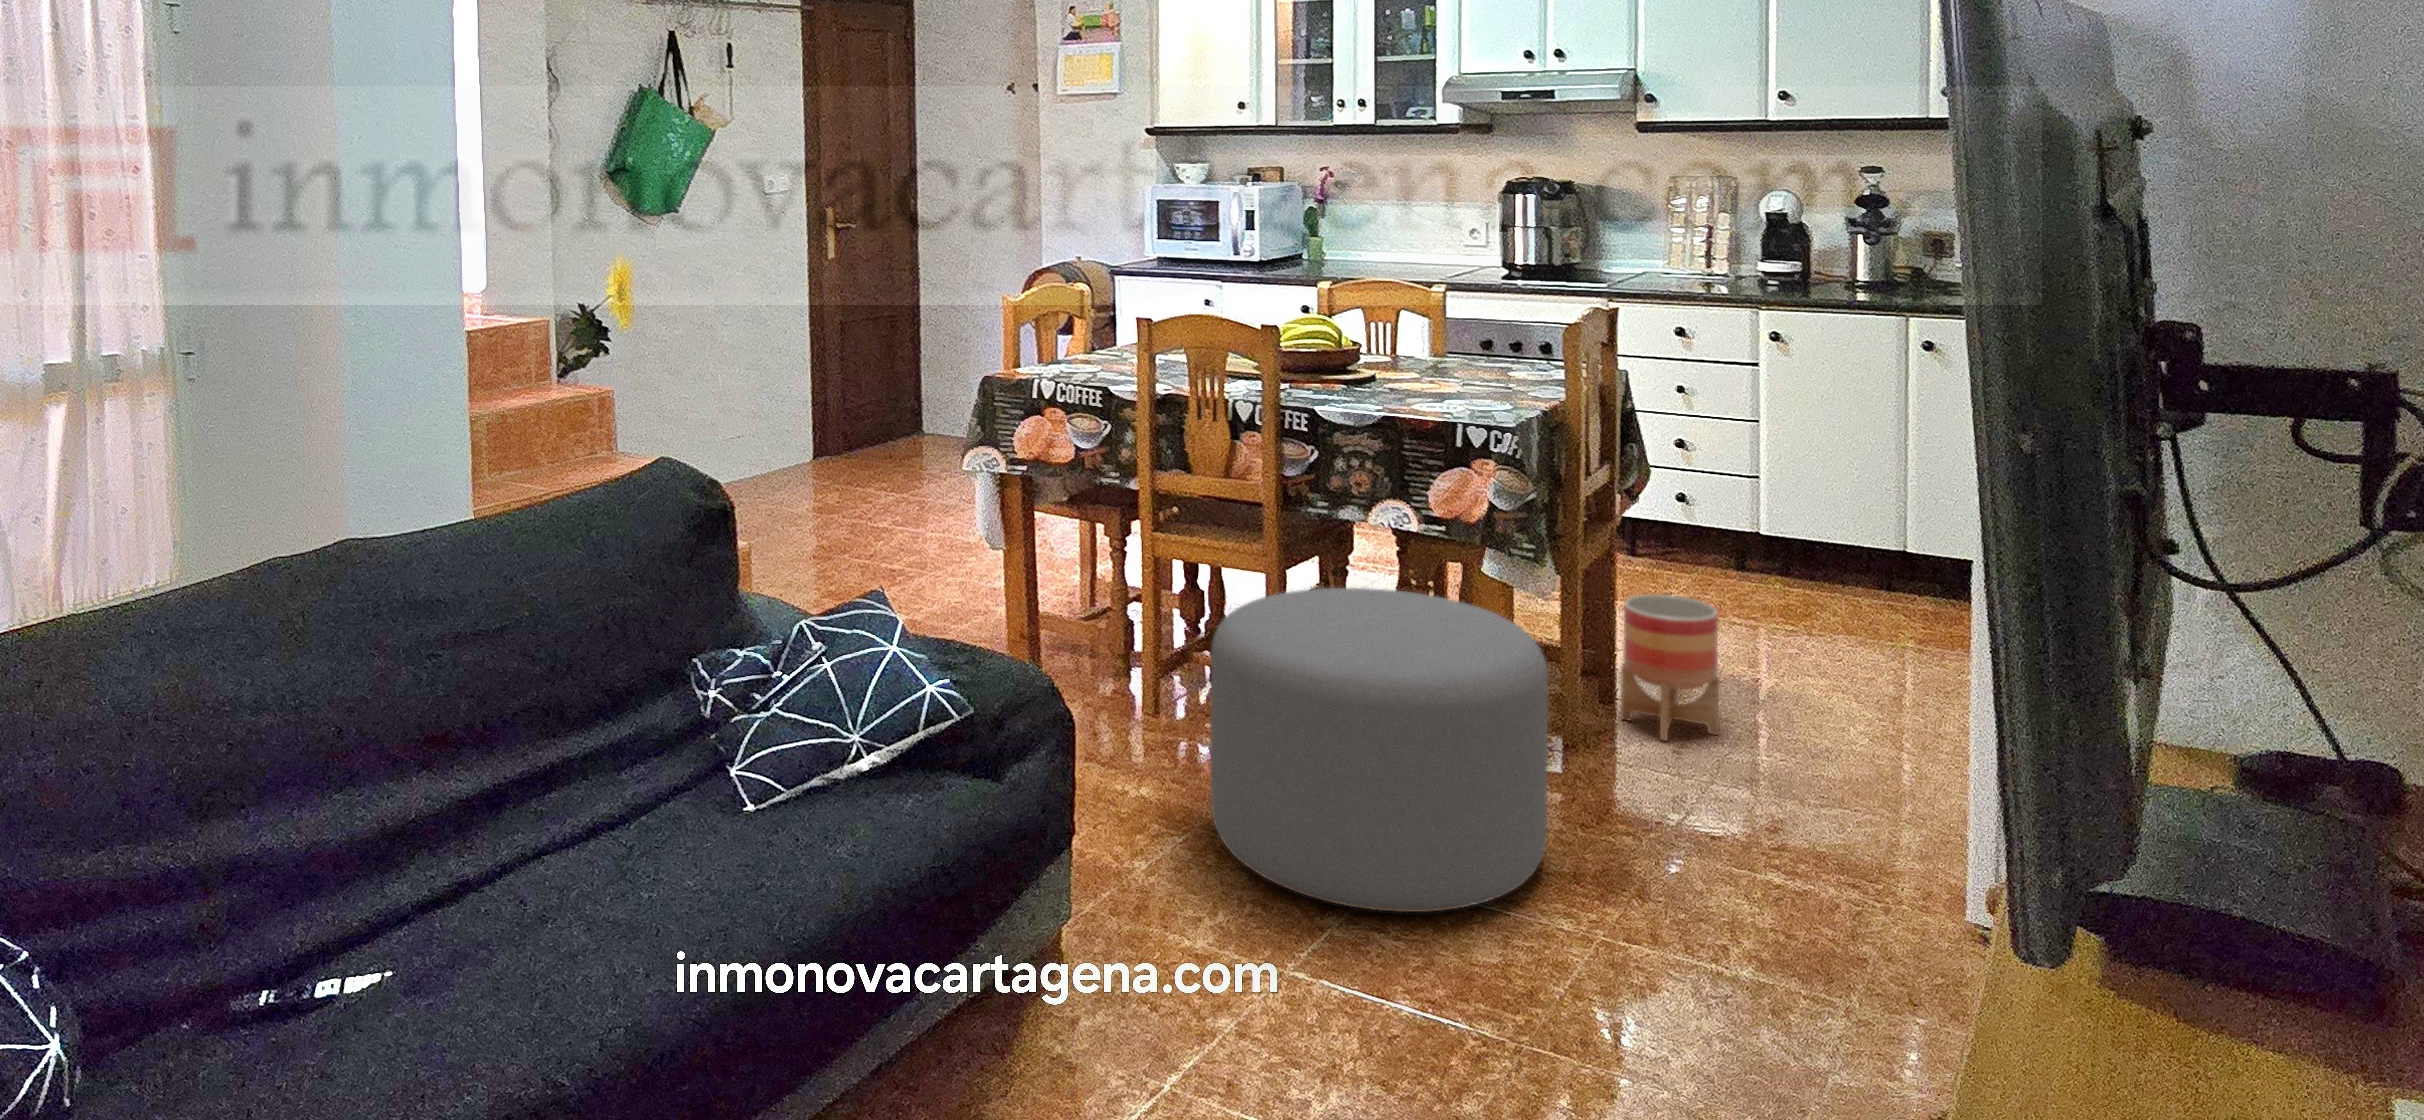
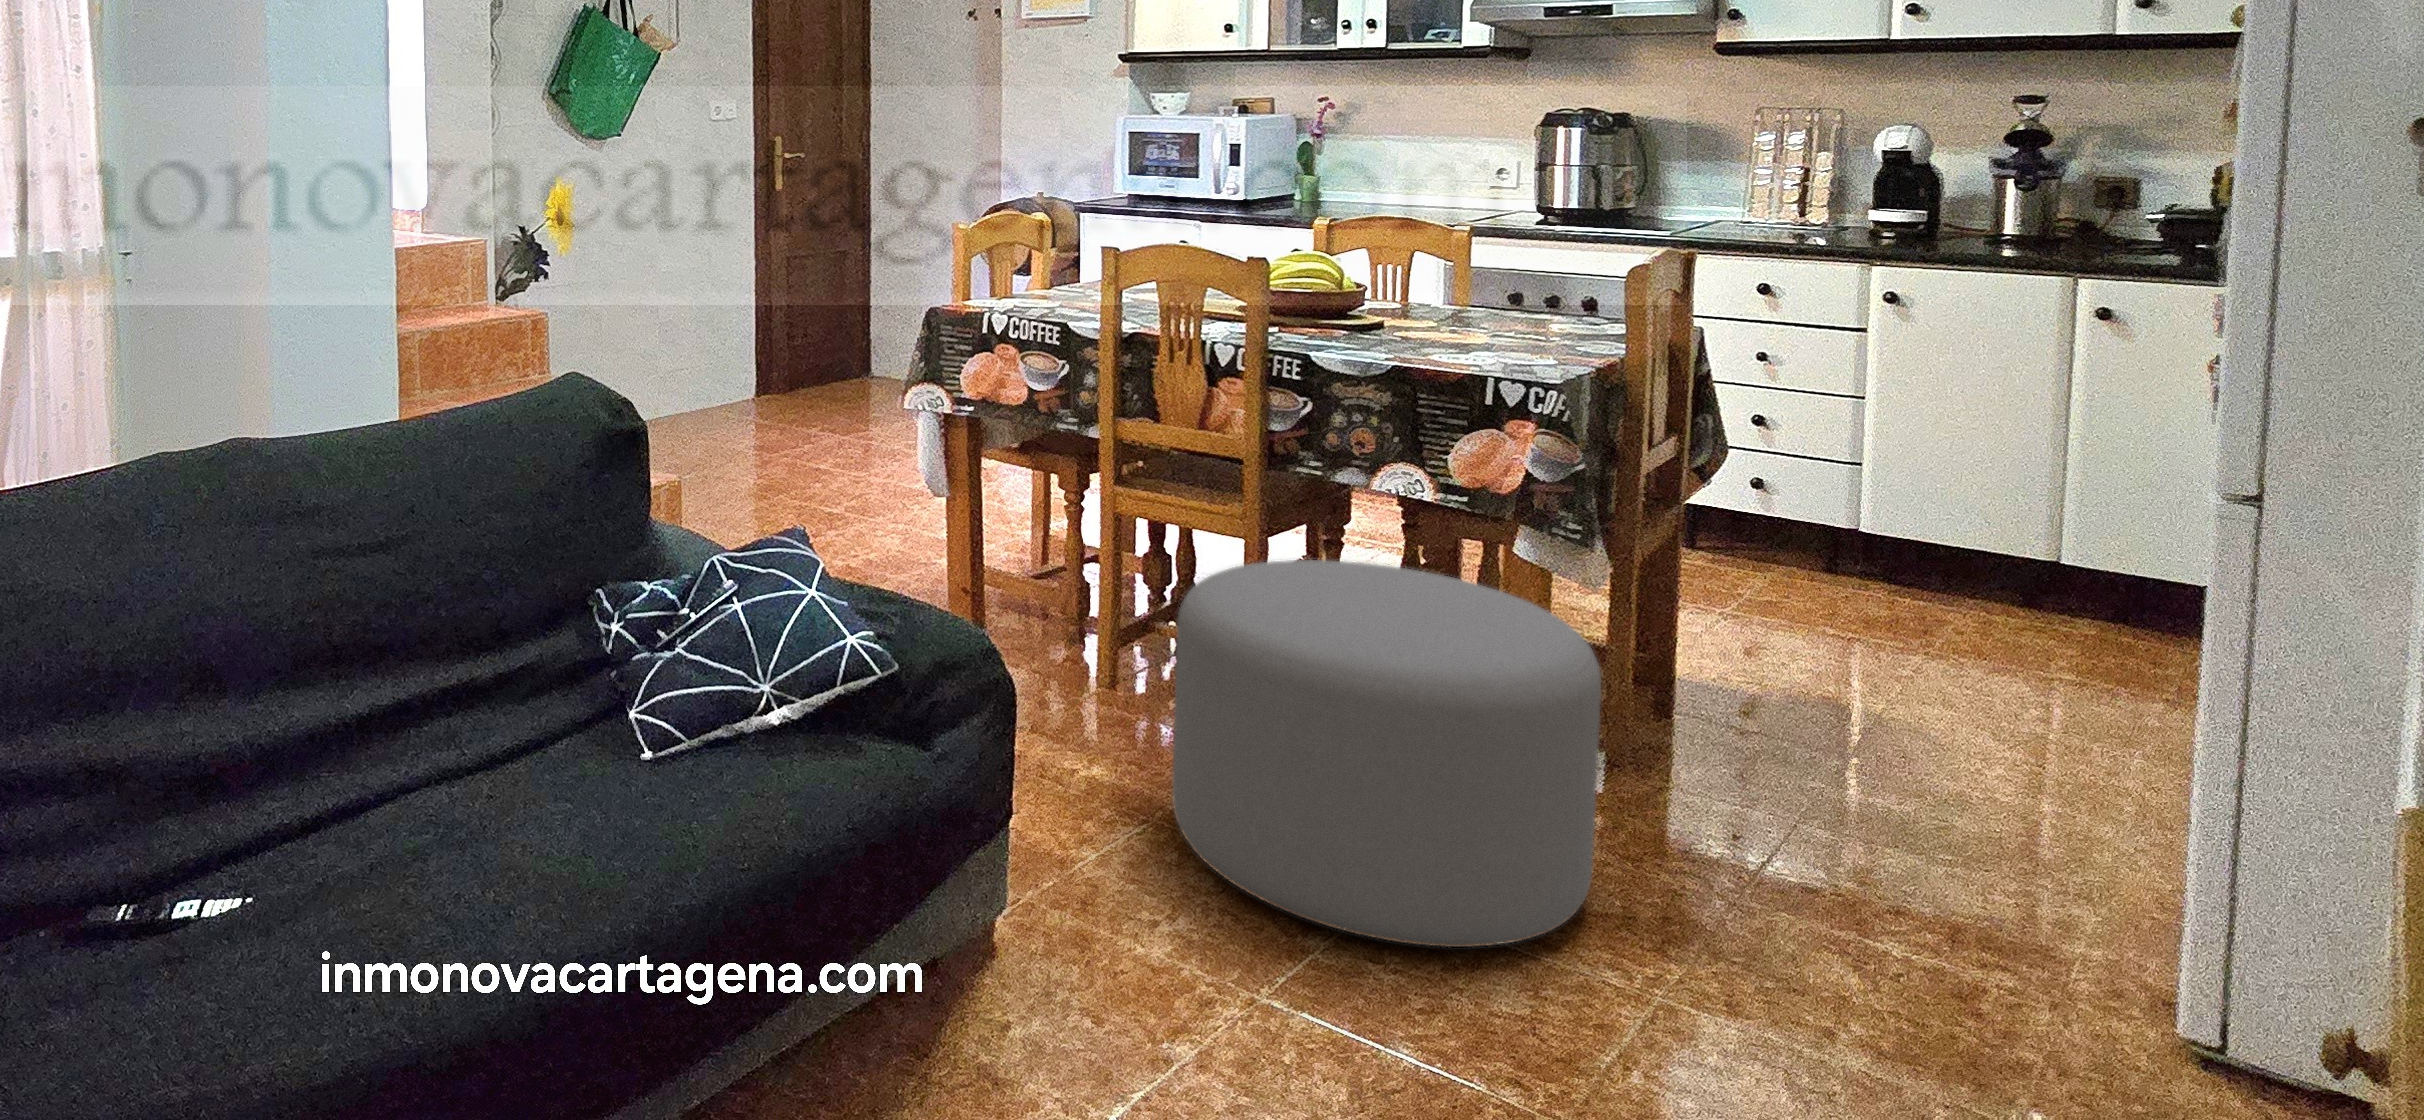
planter: present [1621,595,1720,740] -> none [1684,594,1820,769]

